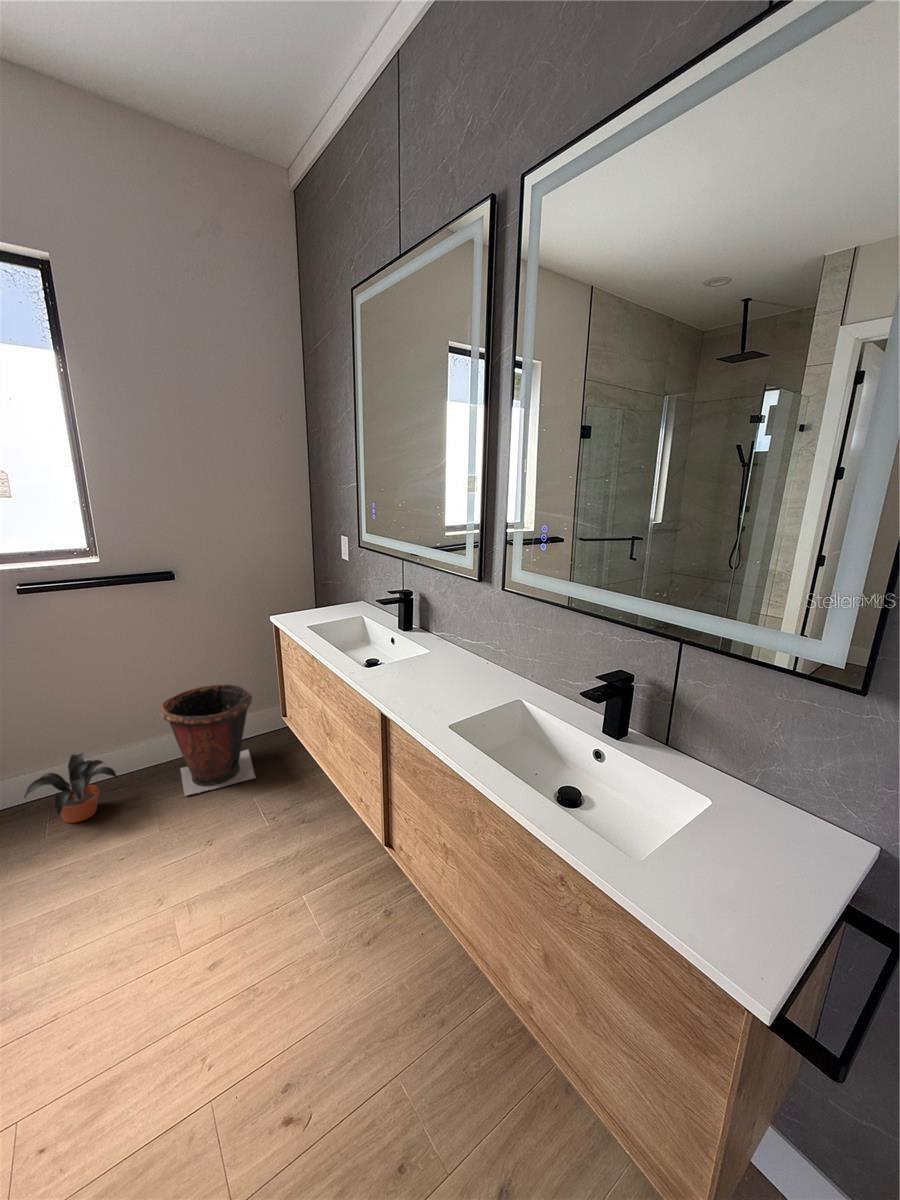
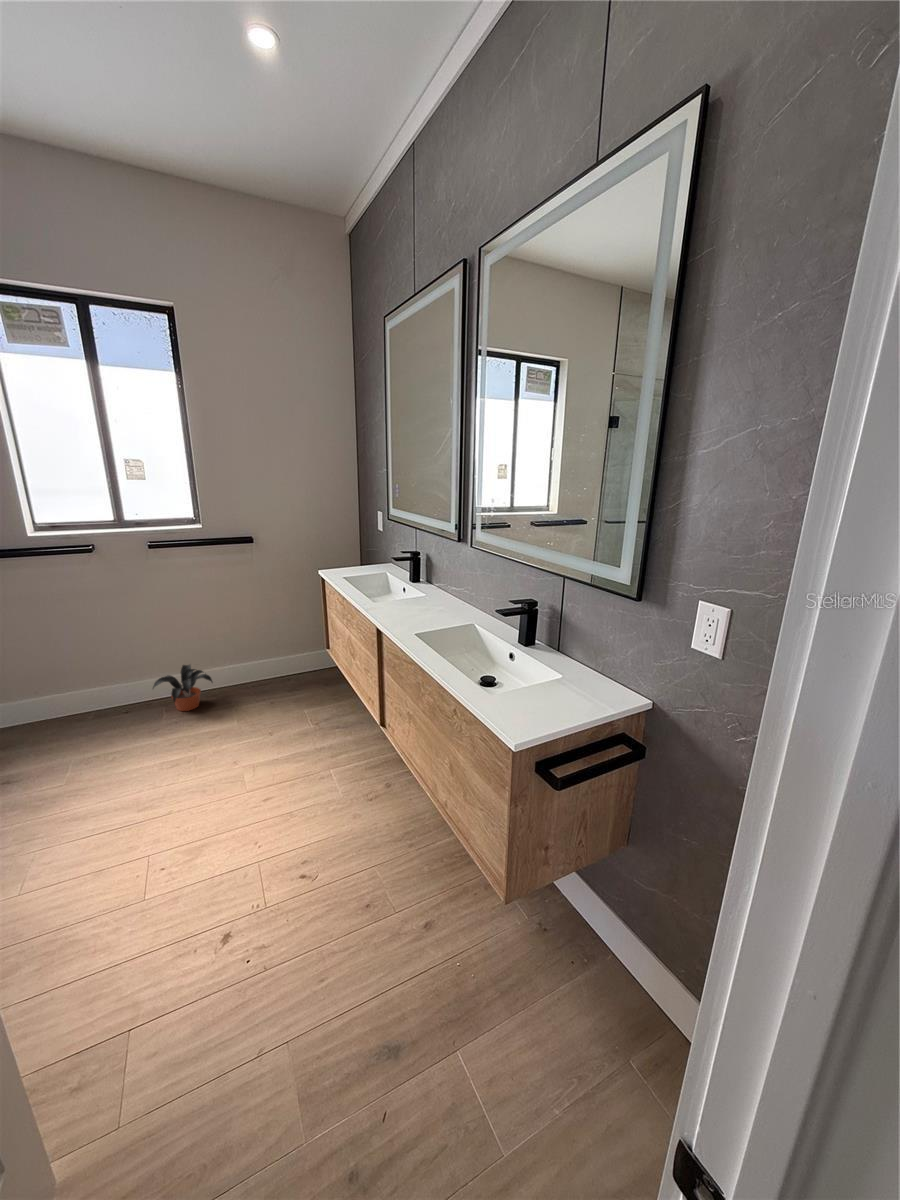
waste bin: present [161,684,256,795] -> none [244,622,310,701]

